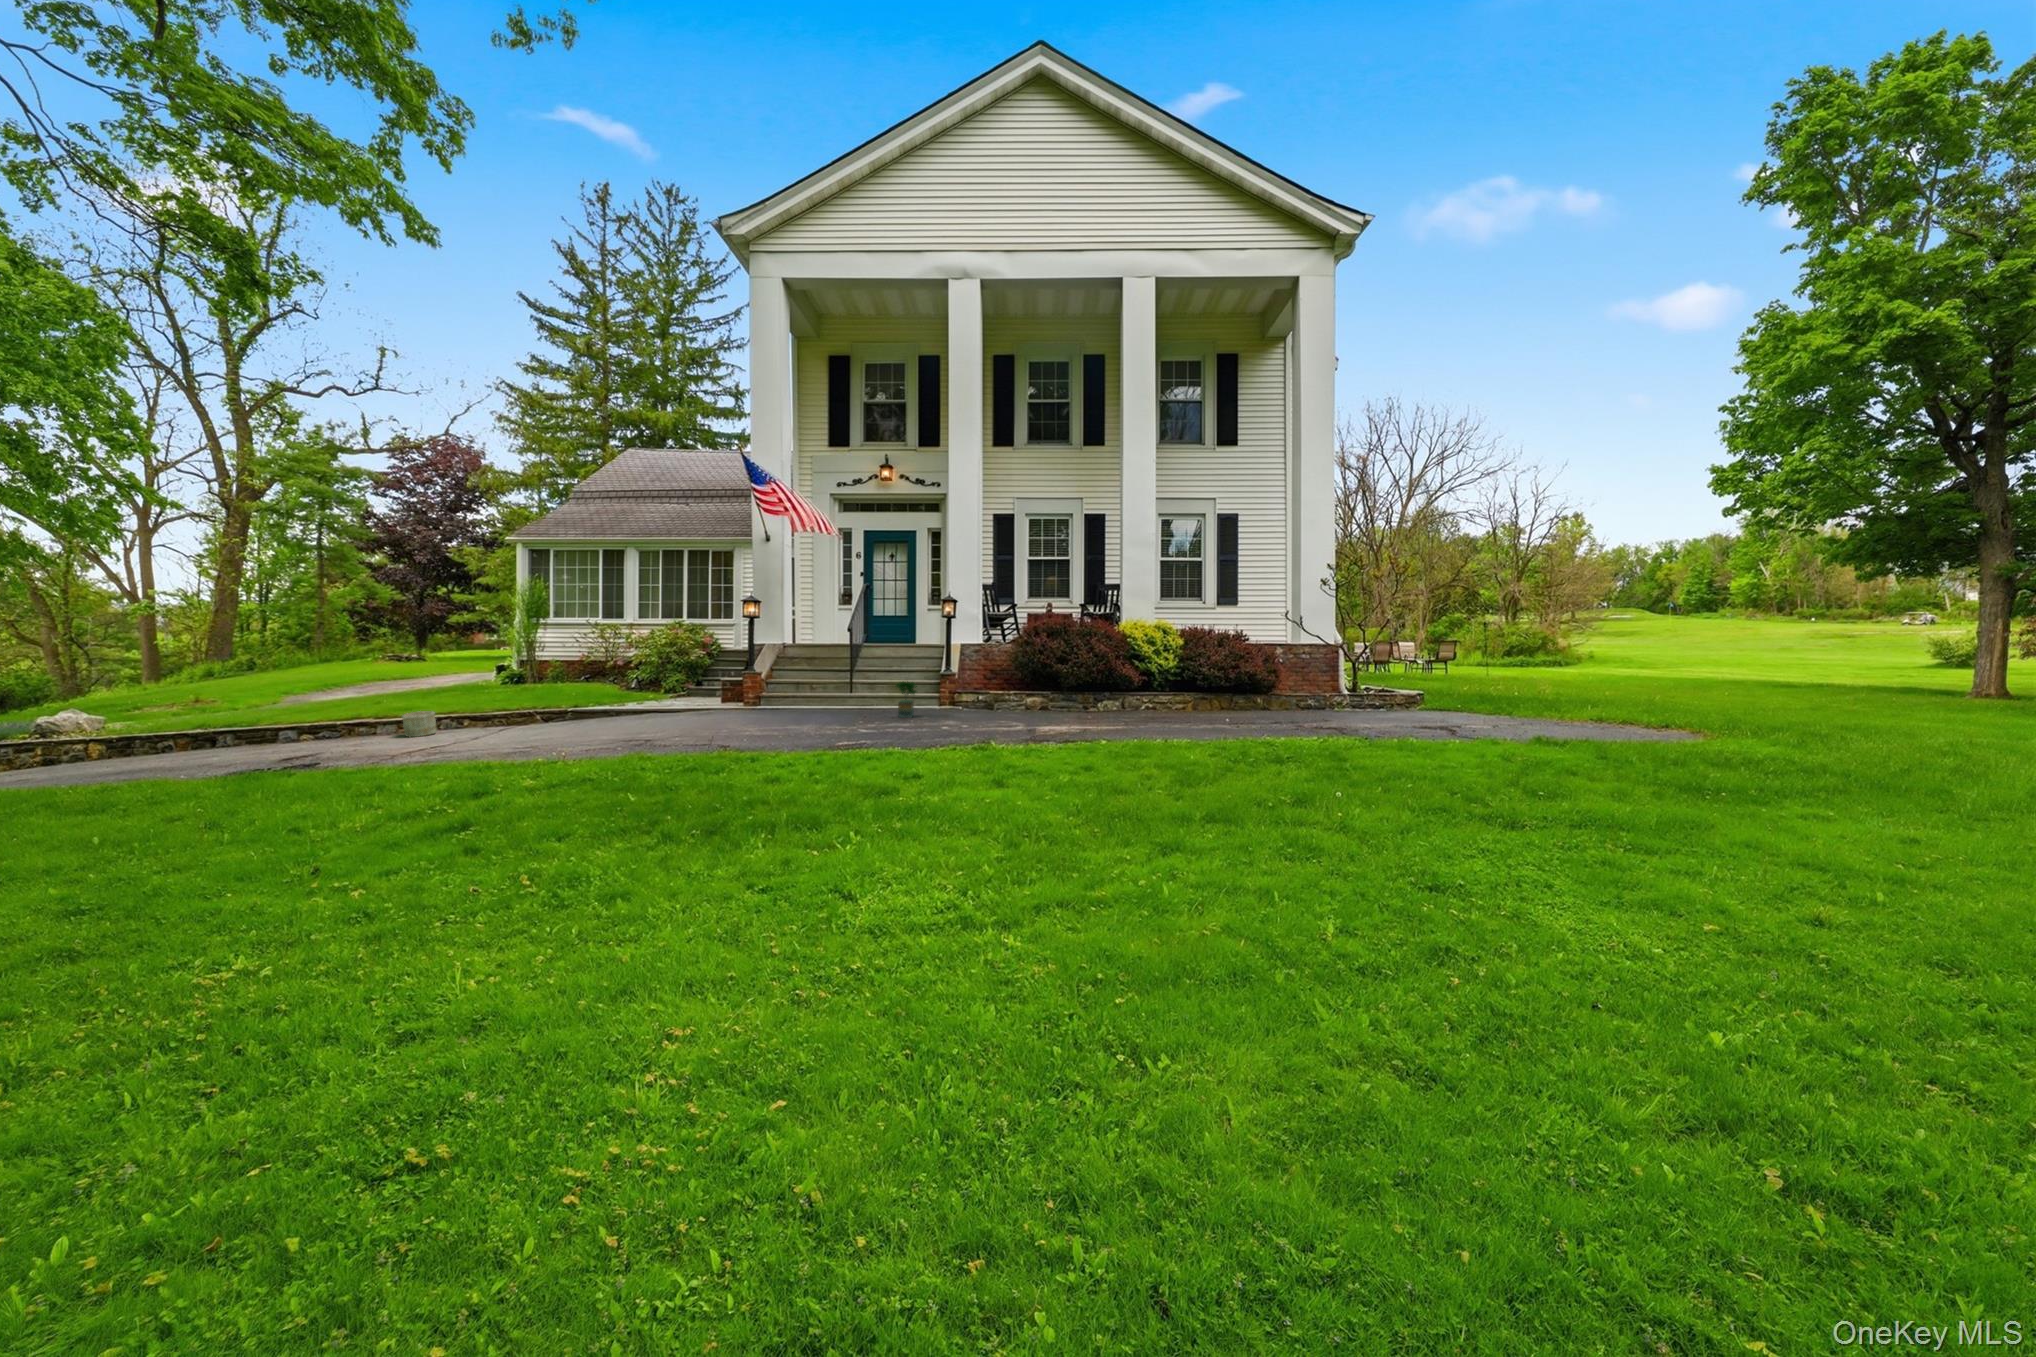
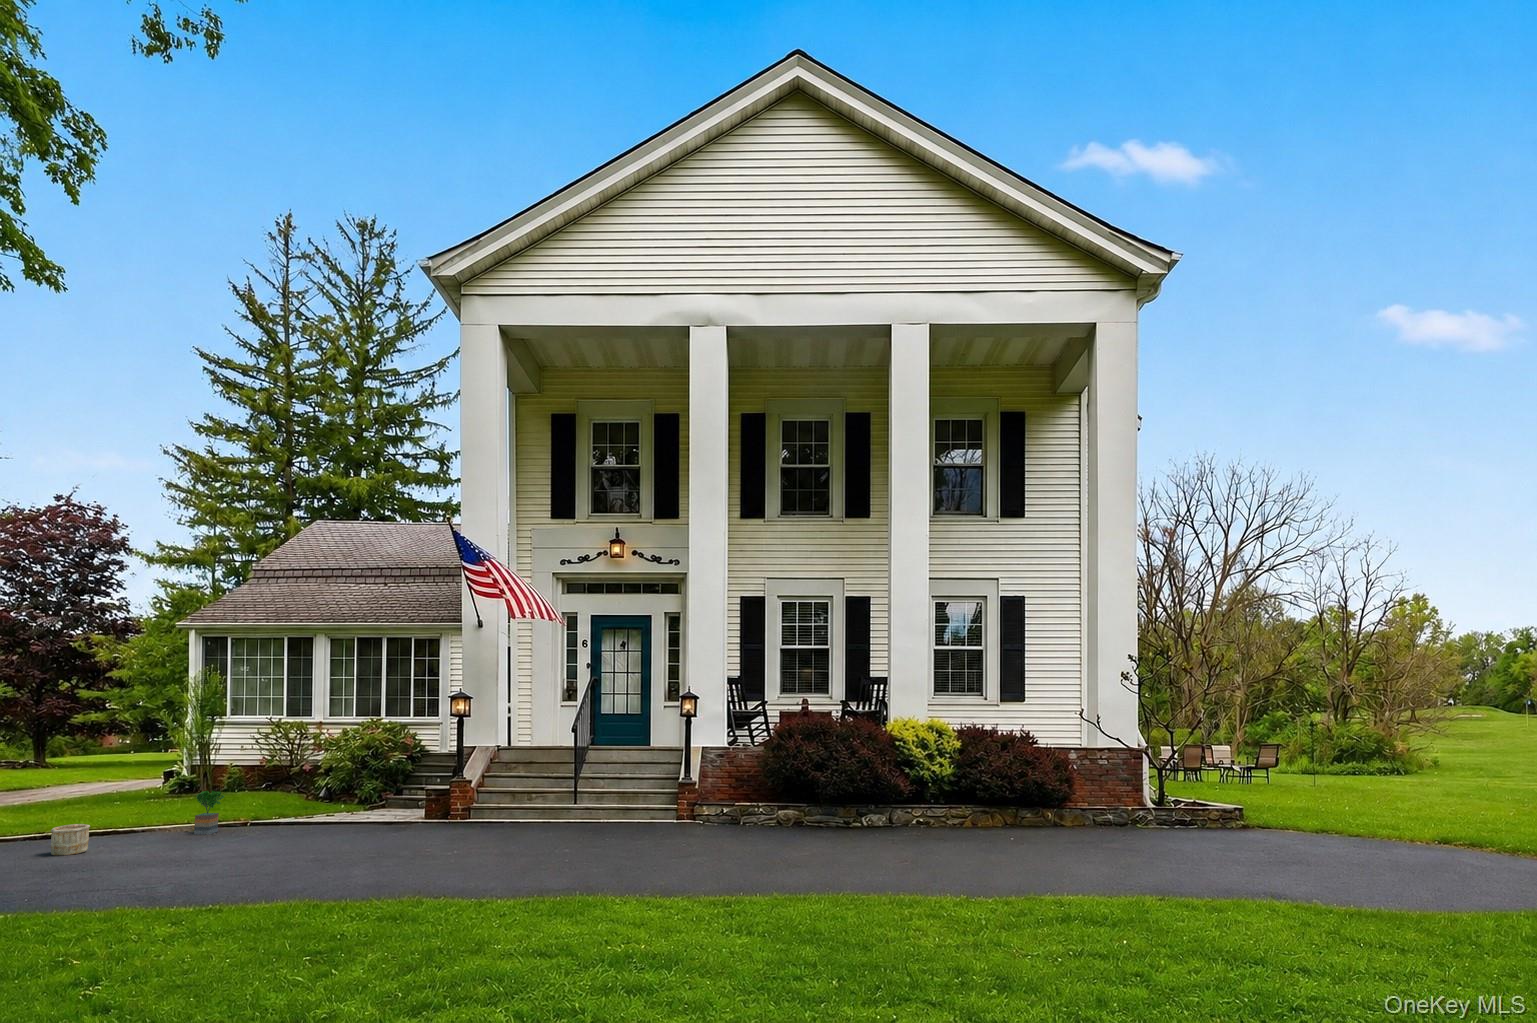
potted tree: present [895,682,917,718] -> present [194,791,224,834]

